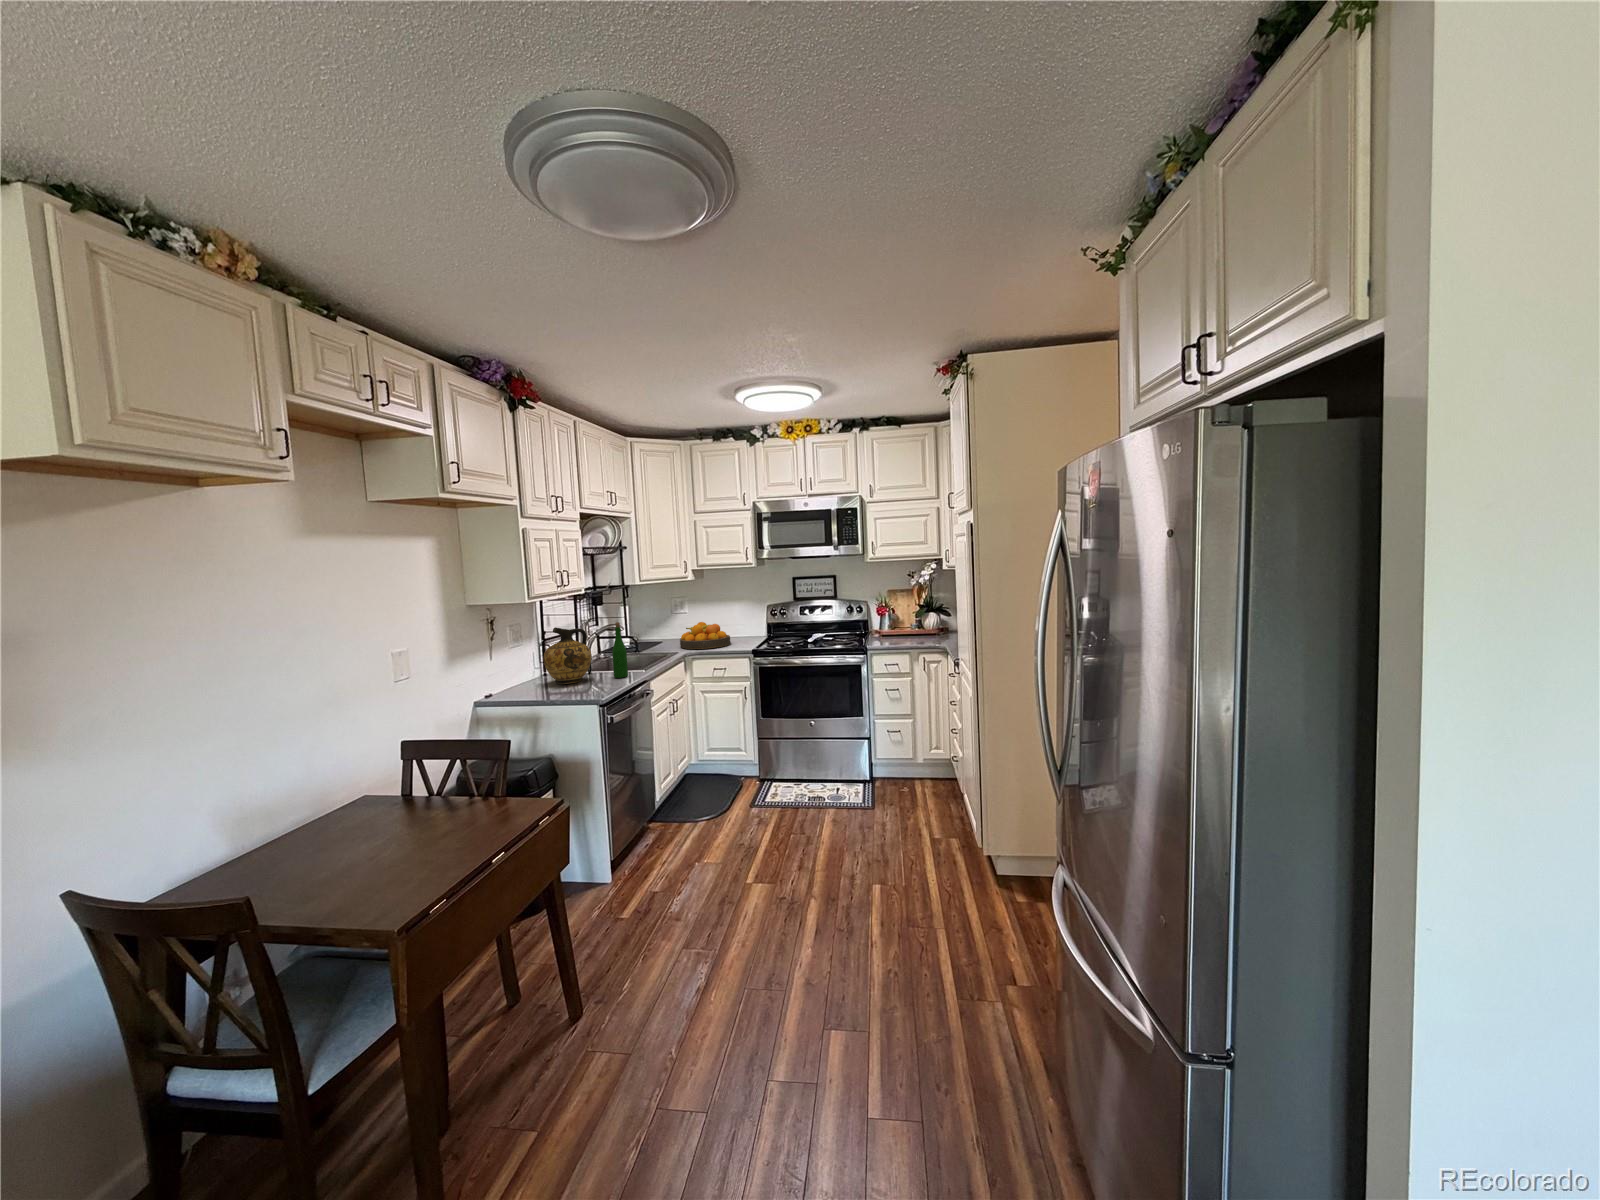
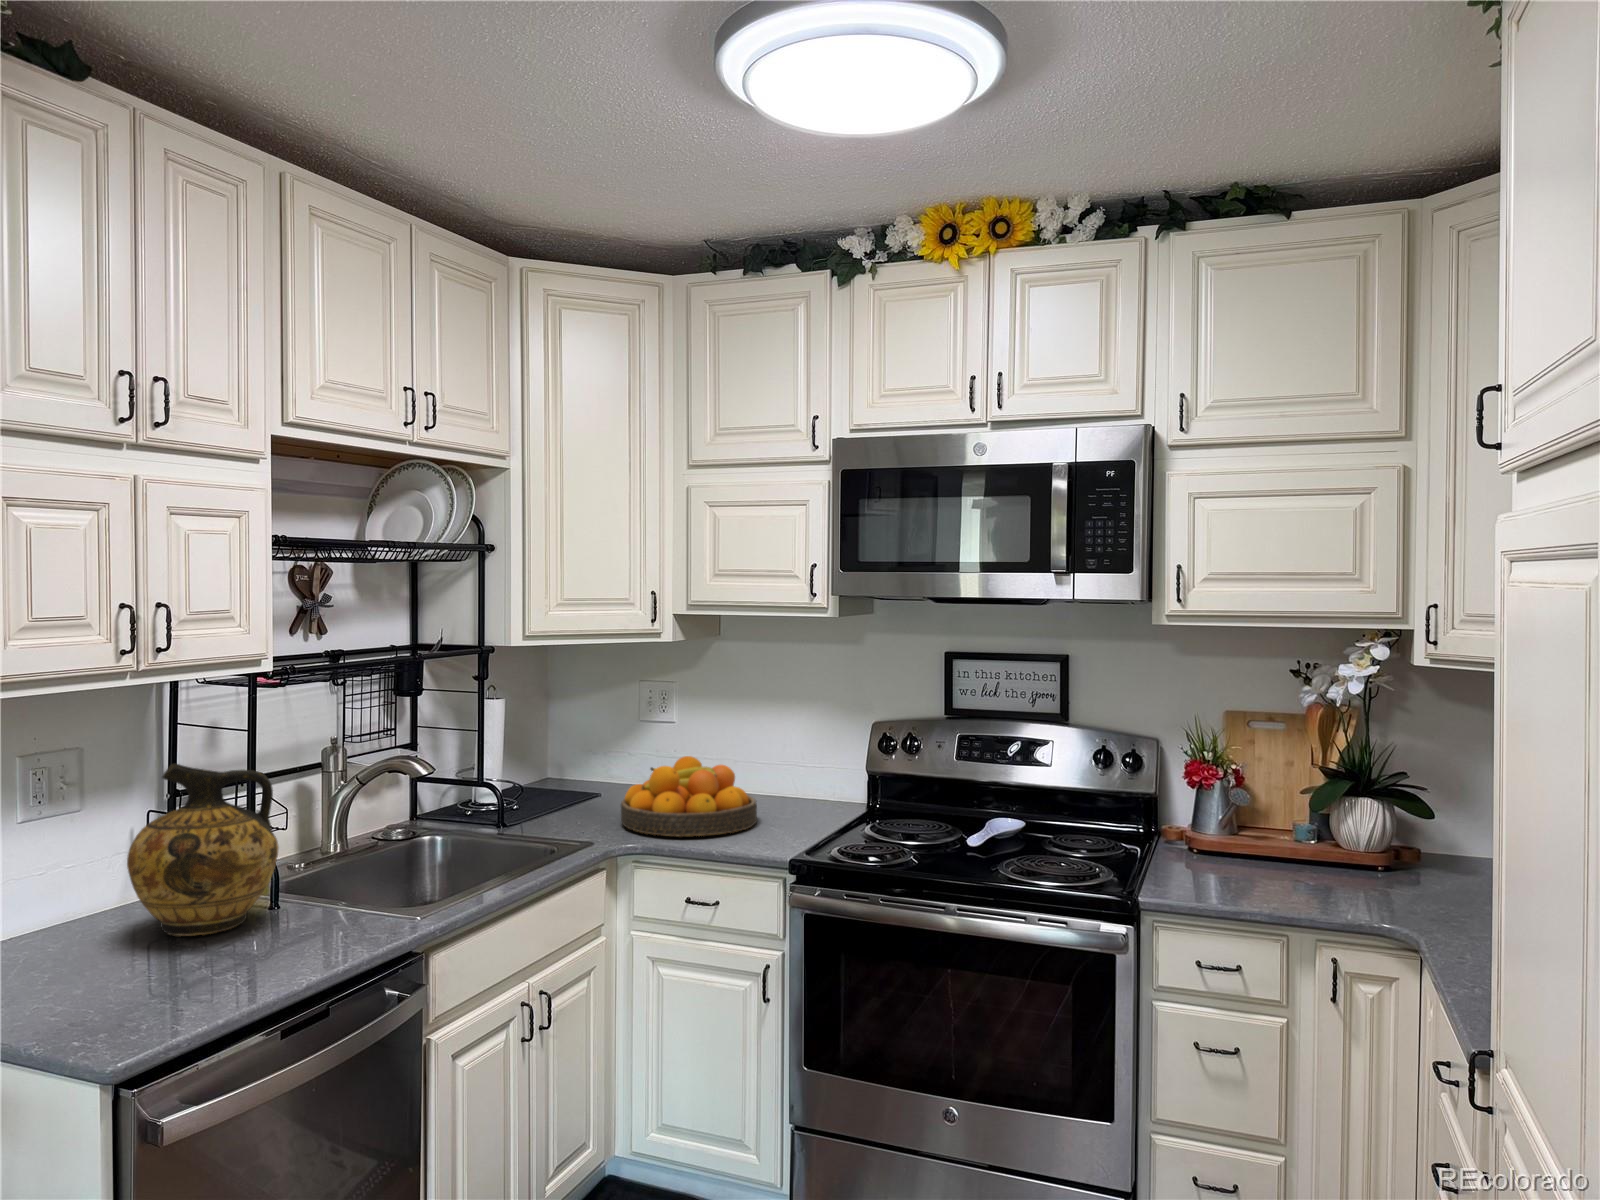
wine bottle: present [612,622,628,678] -> none [329,762,372,932]

